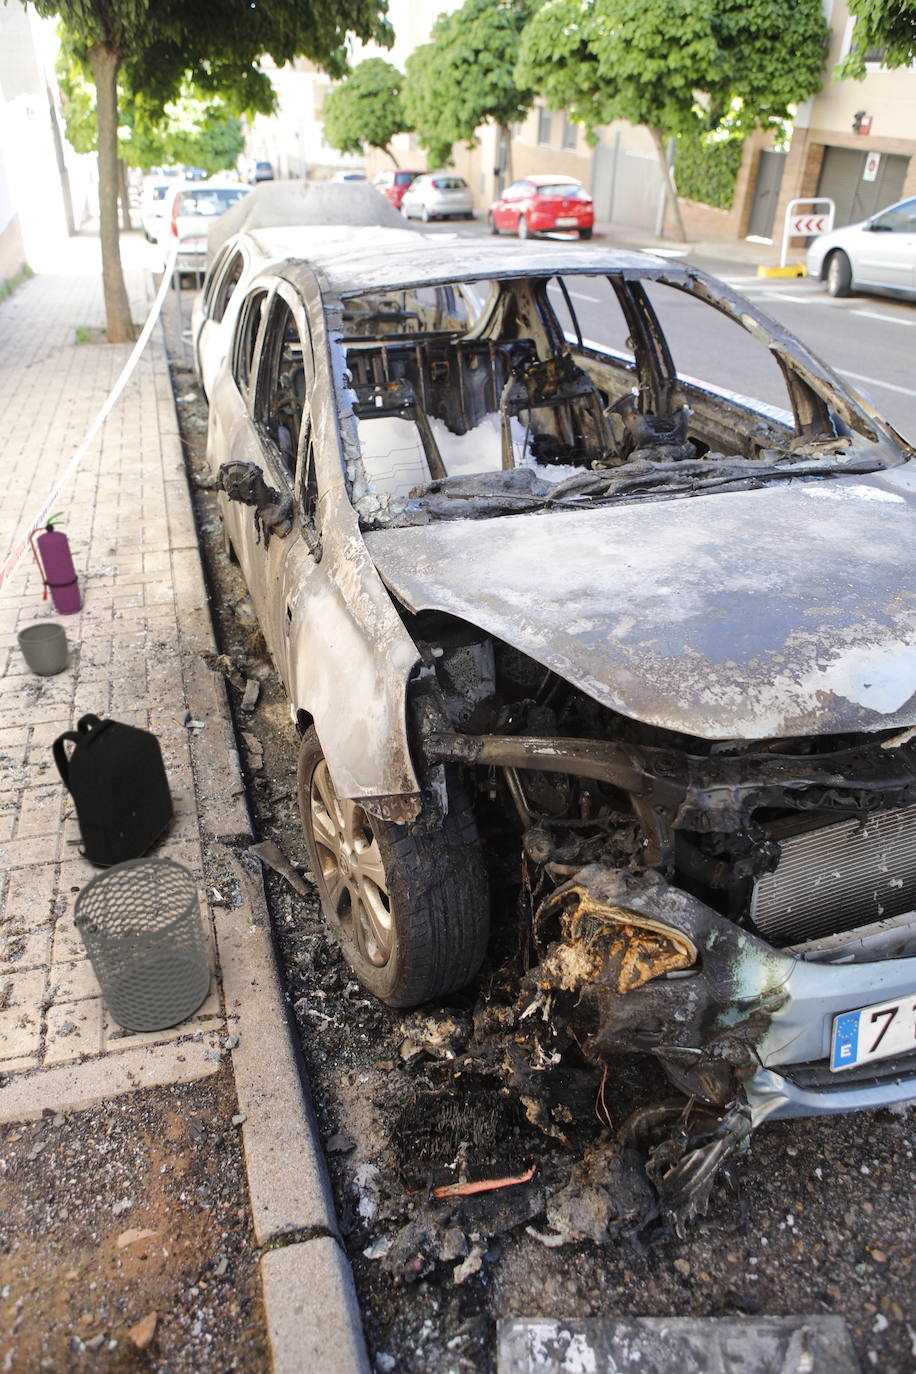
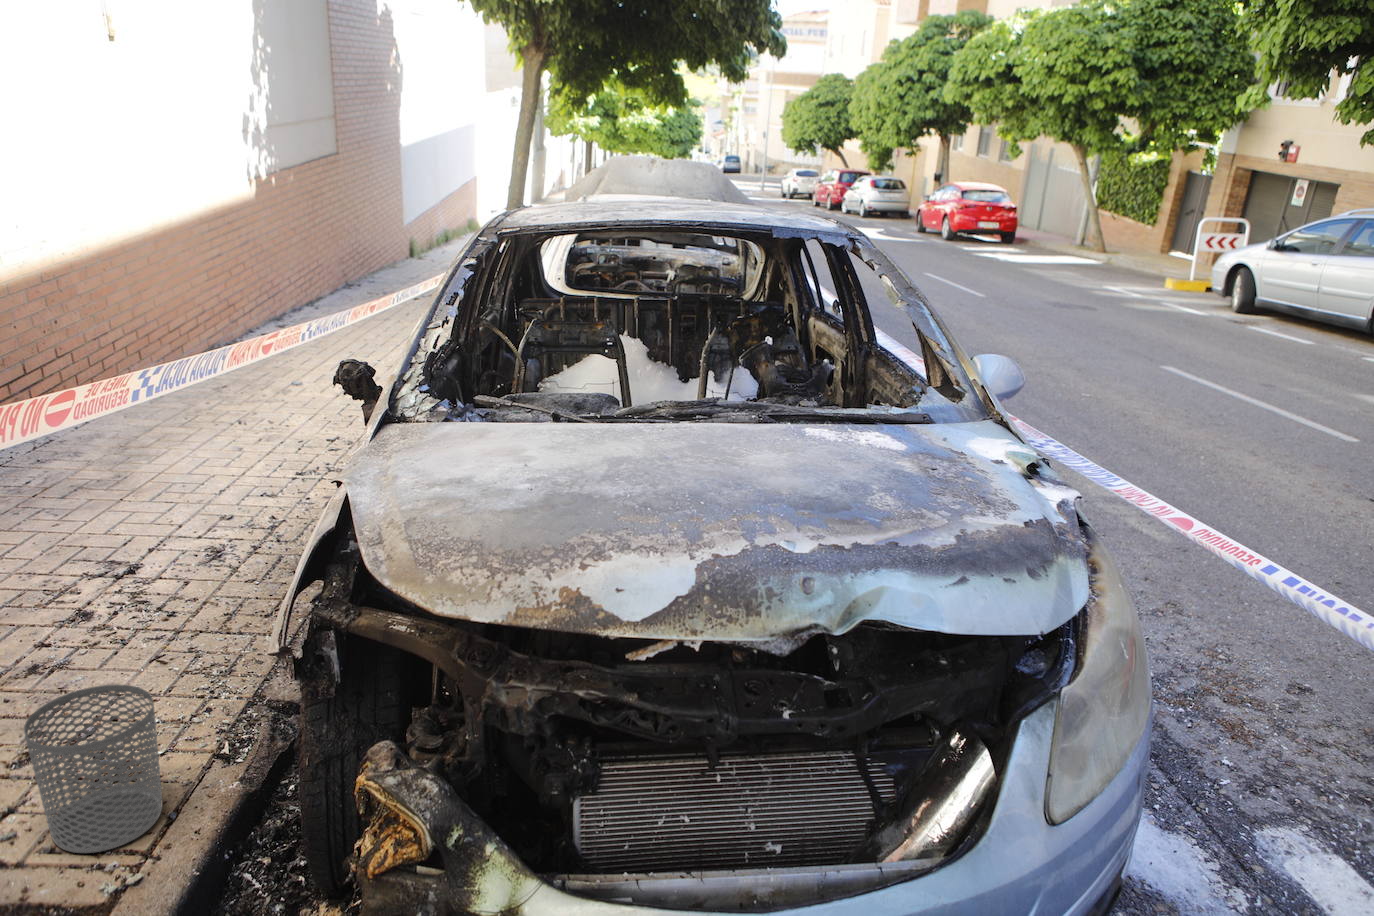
fire extinguisher: present [29,512,82,615] -> none [263,401,302,495]
planter: present [17,622,69,676] -> none [209,493,255,541]
backpack: present [52,713,174,867] -> none [125,558,237,708]

